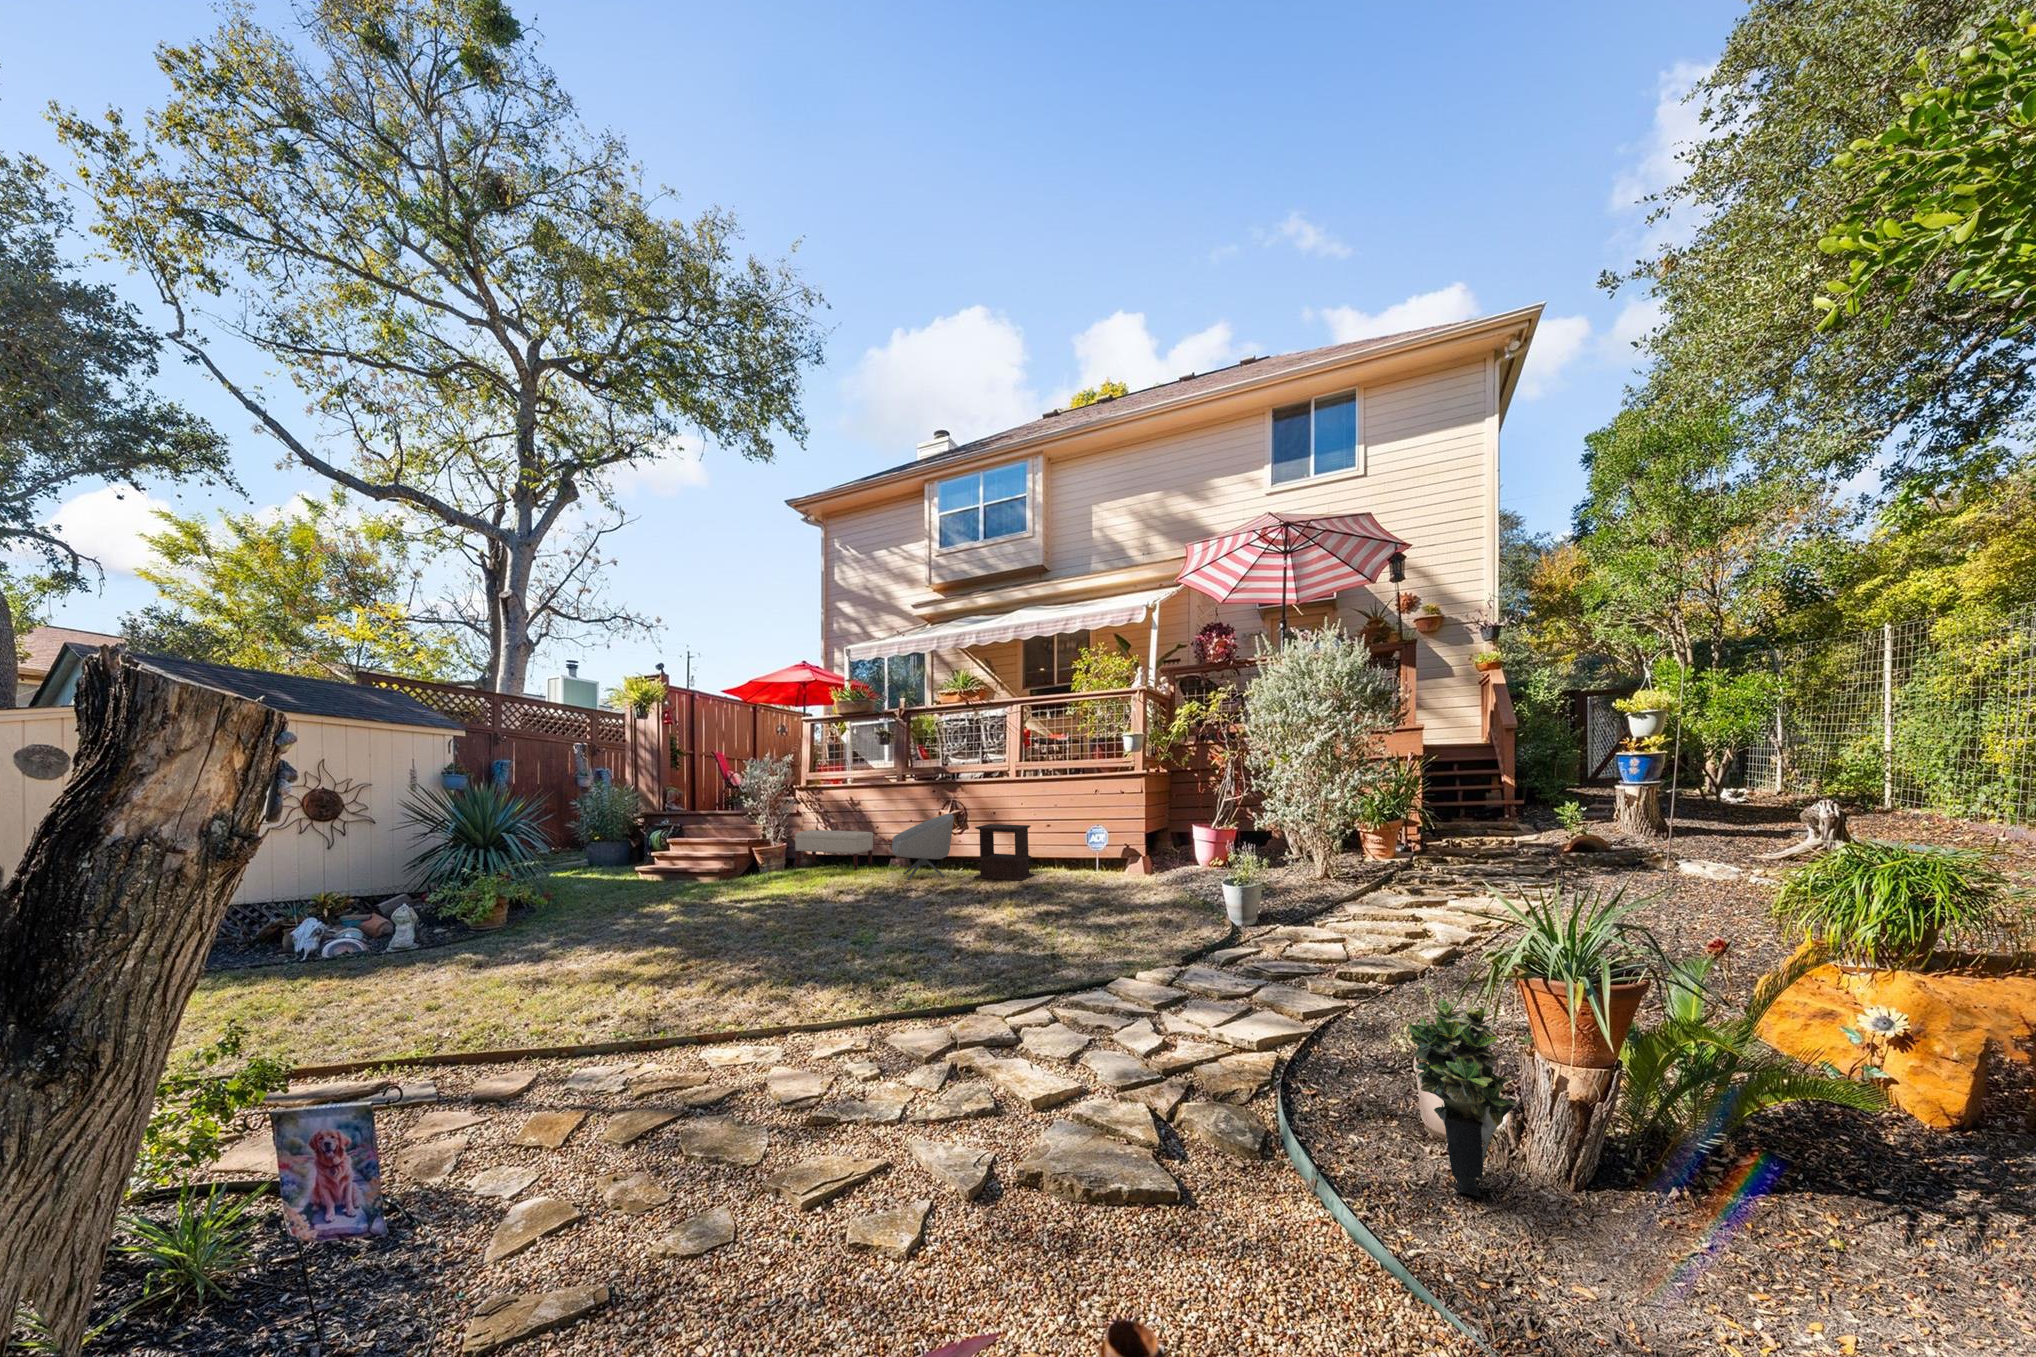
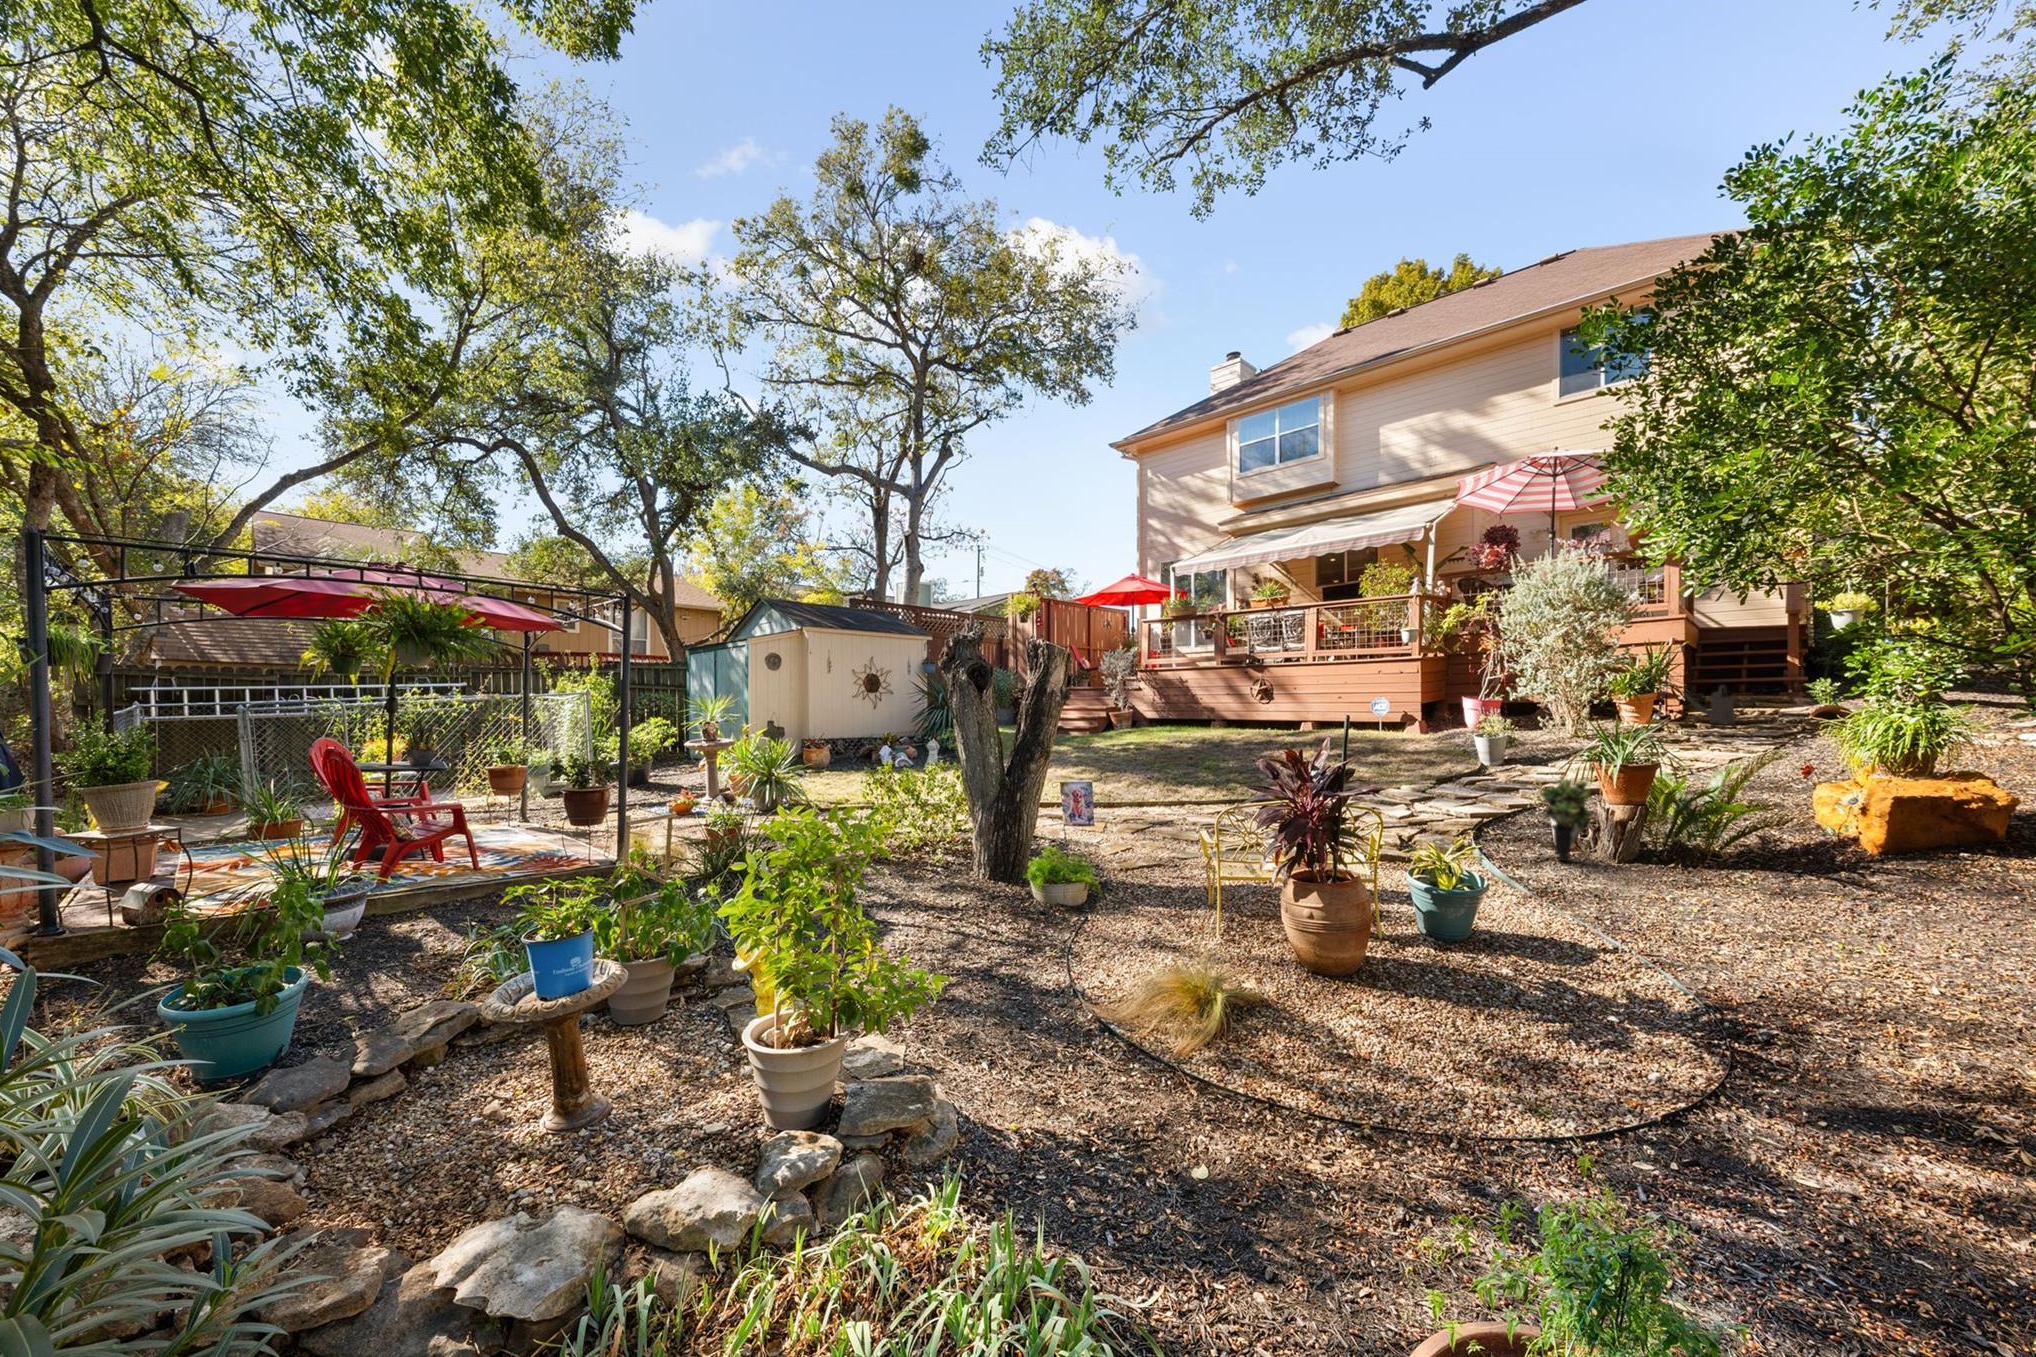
watering can: none [1427,808,1494,857] -> present [1682,685,1741,725]
armchair: present [892,814,954,880] -> none [1217,690,1263,735]
side table: present [974,824,1035,881] -> none [1279,697,1327,737]
bench: present [795,830,873,870] -> none [1144,701,1200,729]

